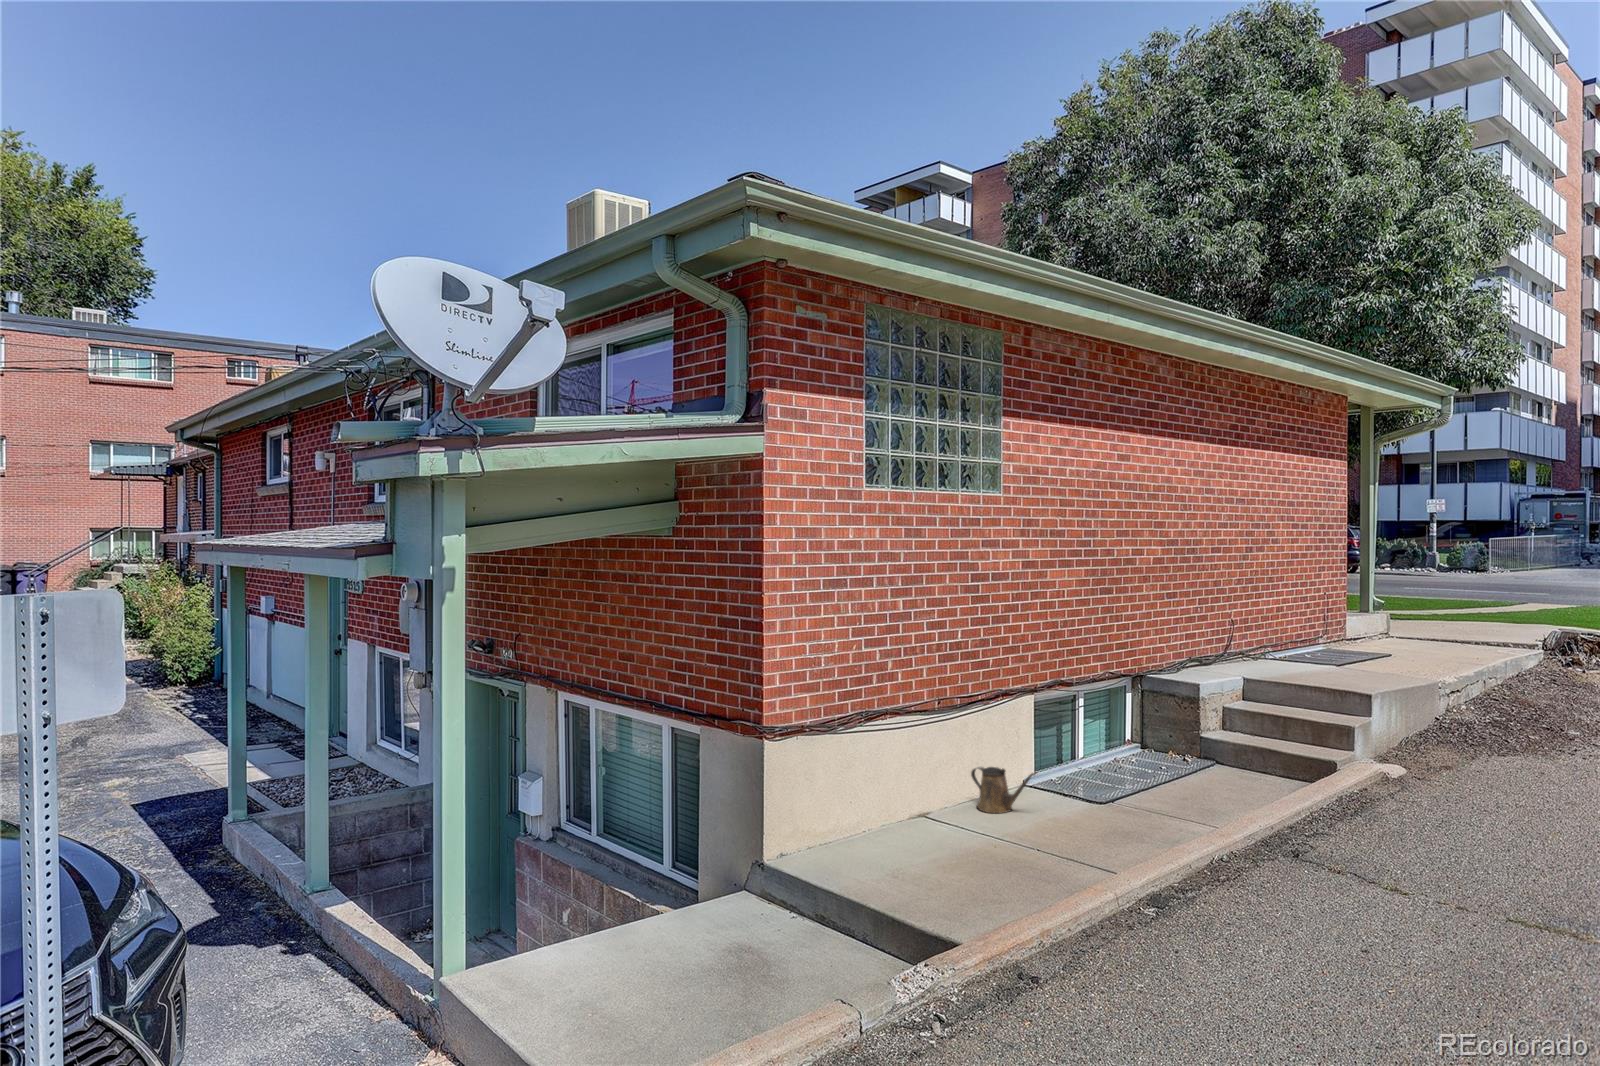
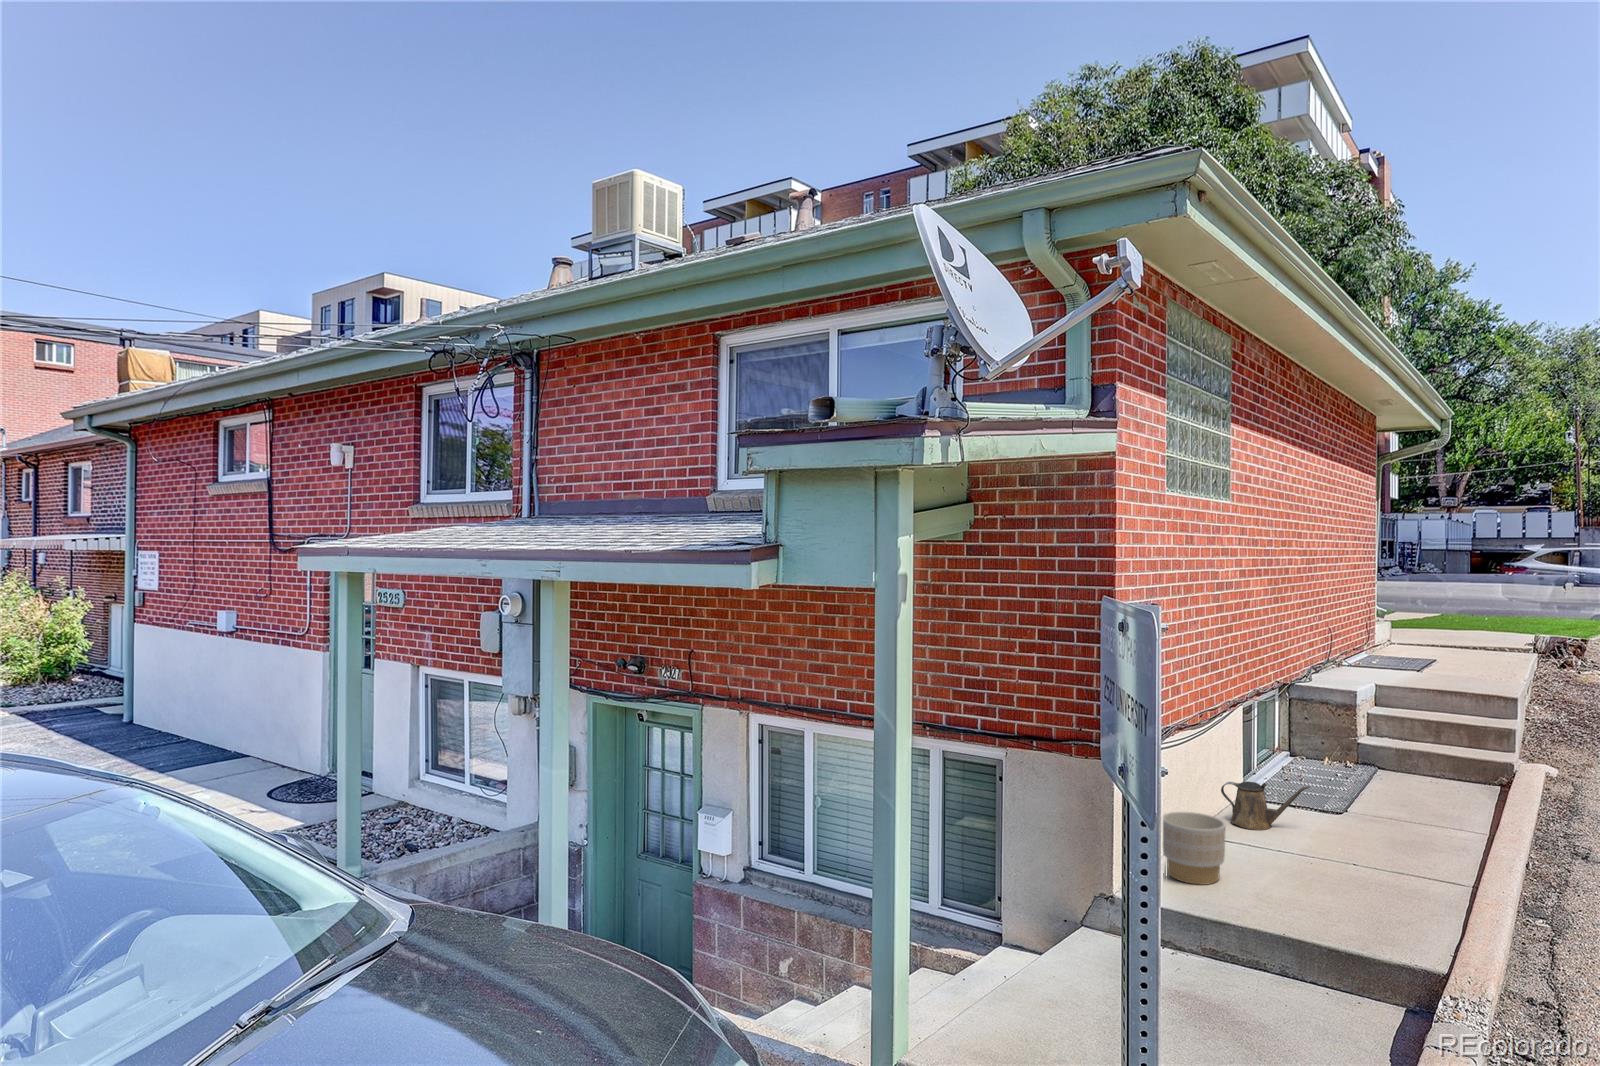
planter: none [837,790,892,857] -> present [1163,812,1225,885]

